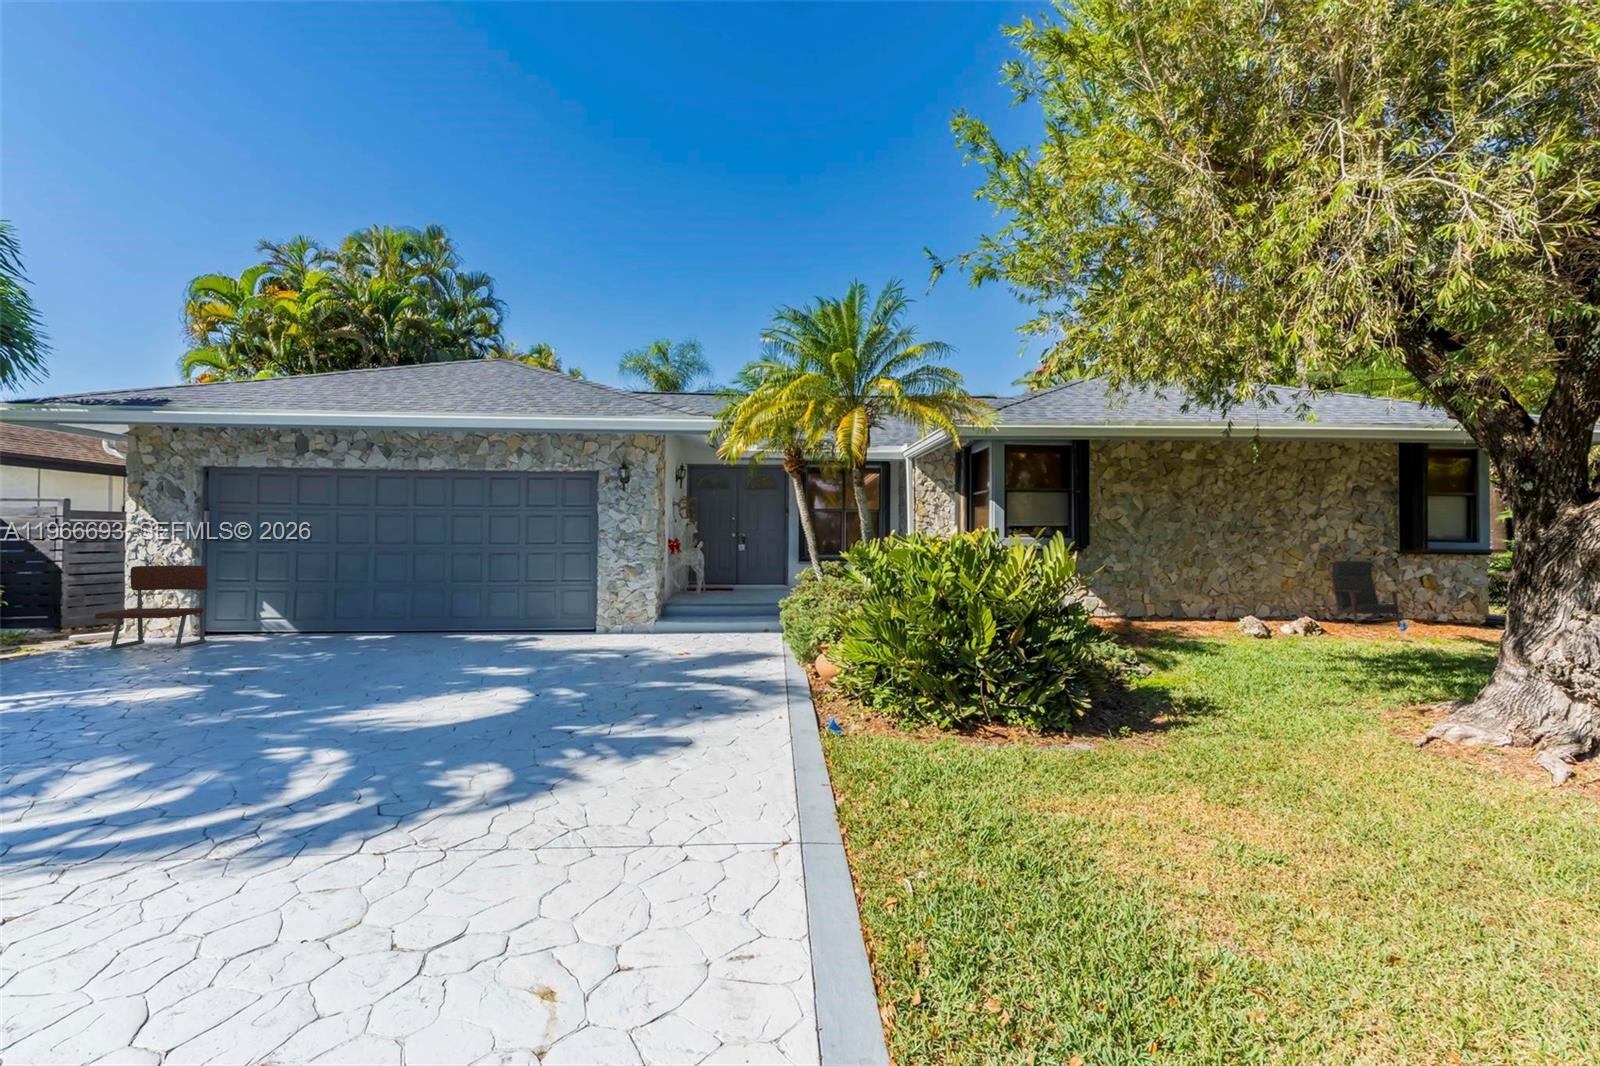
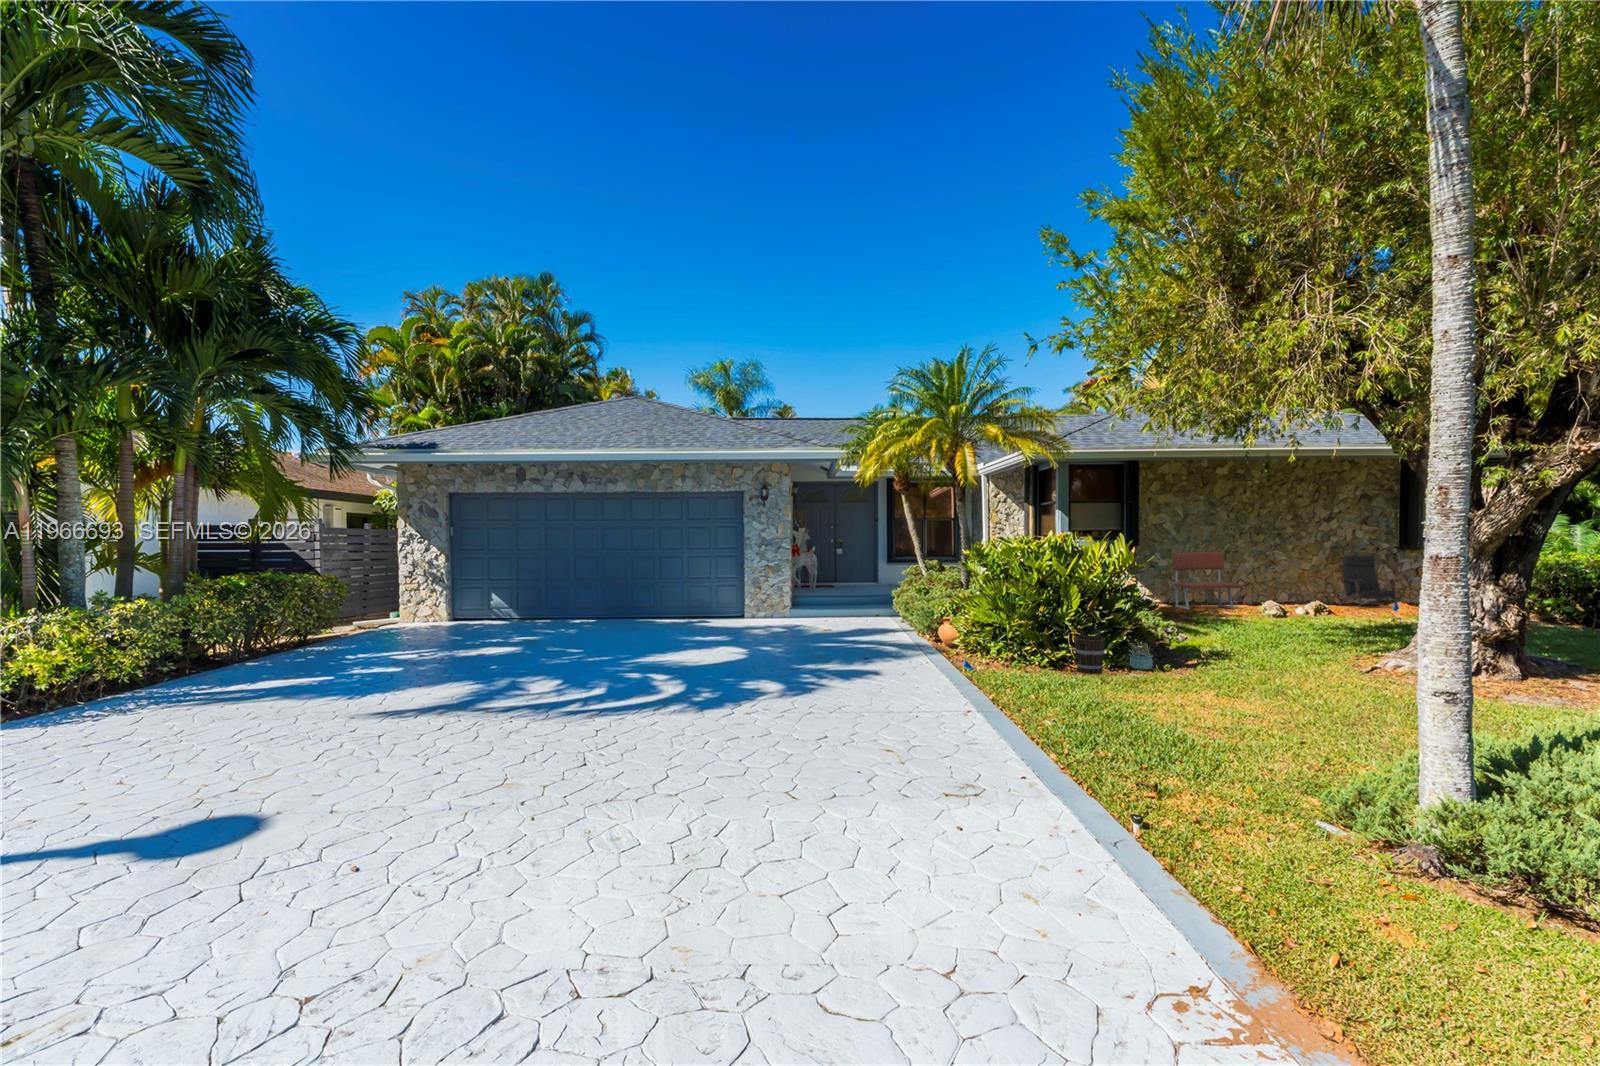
bench: present [95,565,207,649] -> present [1173,552,1240,610]
bucket: none [986,683,1032,745] -> present [1074,635,1105,674]
decorative plant: none [1064,693,1105,736] -> present [1128,642,1153,670]

